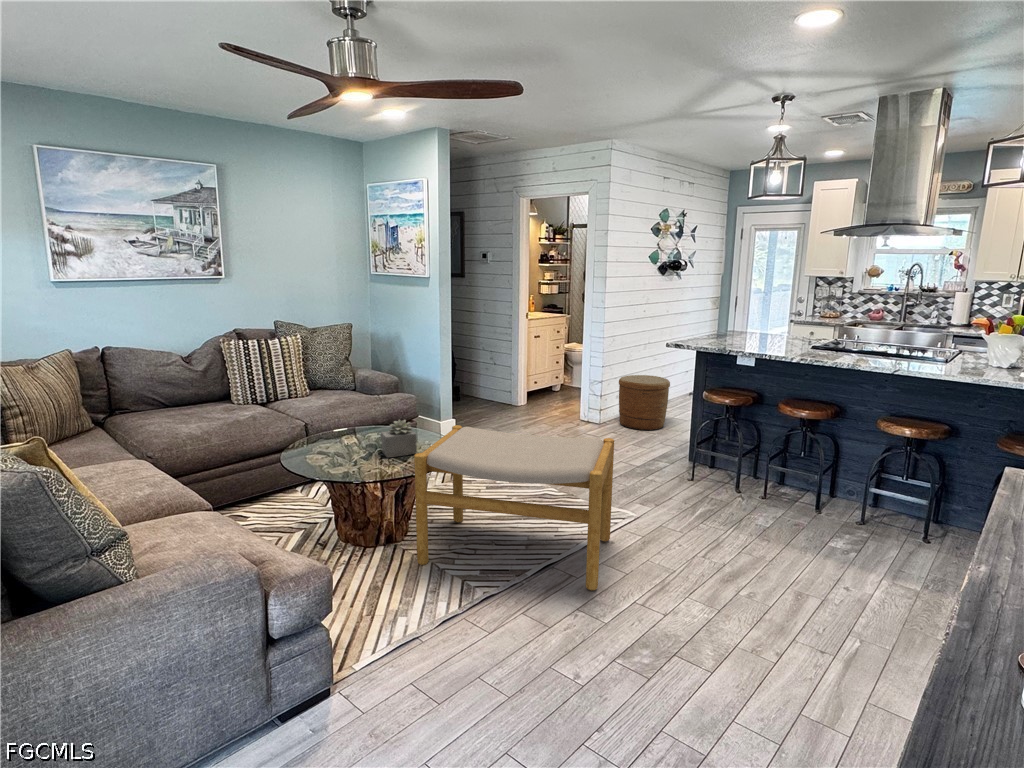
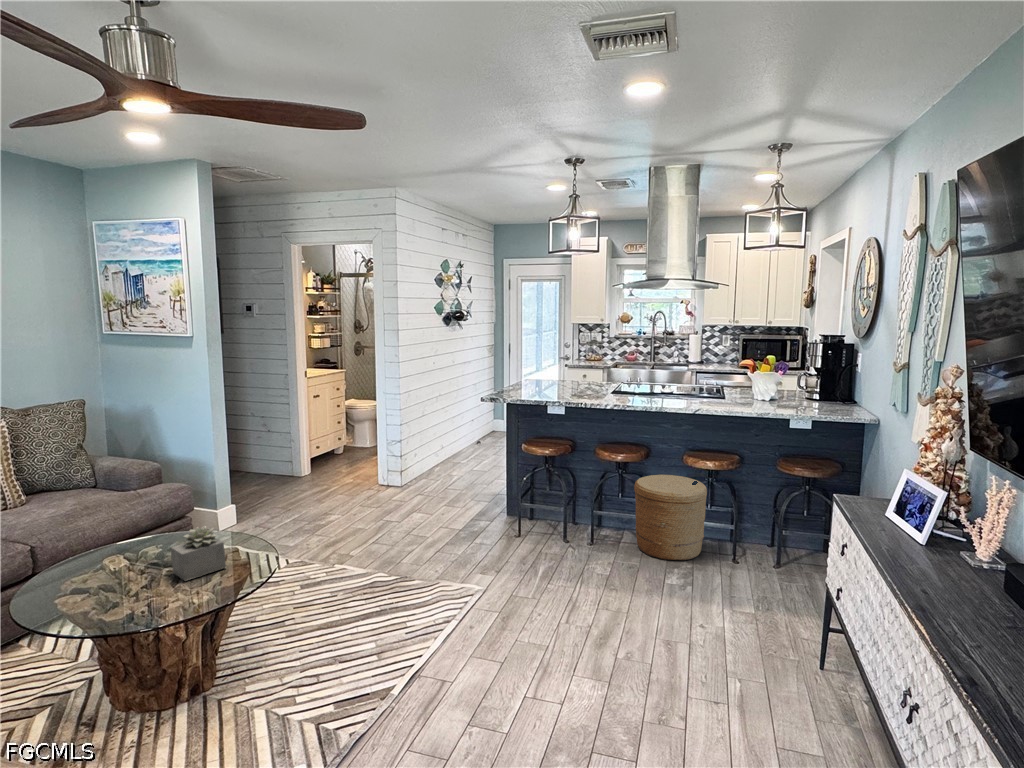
woven basket: present [619,375,670,430] -> present [634,475,707,560]
footstool: present [414,425,614,591] -> none [236,511,480,716]

